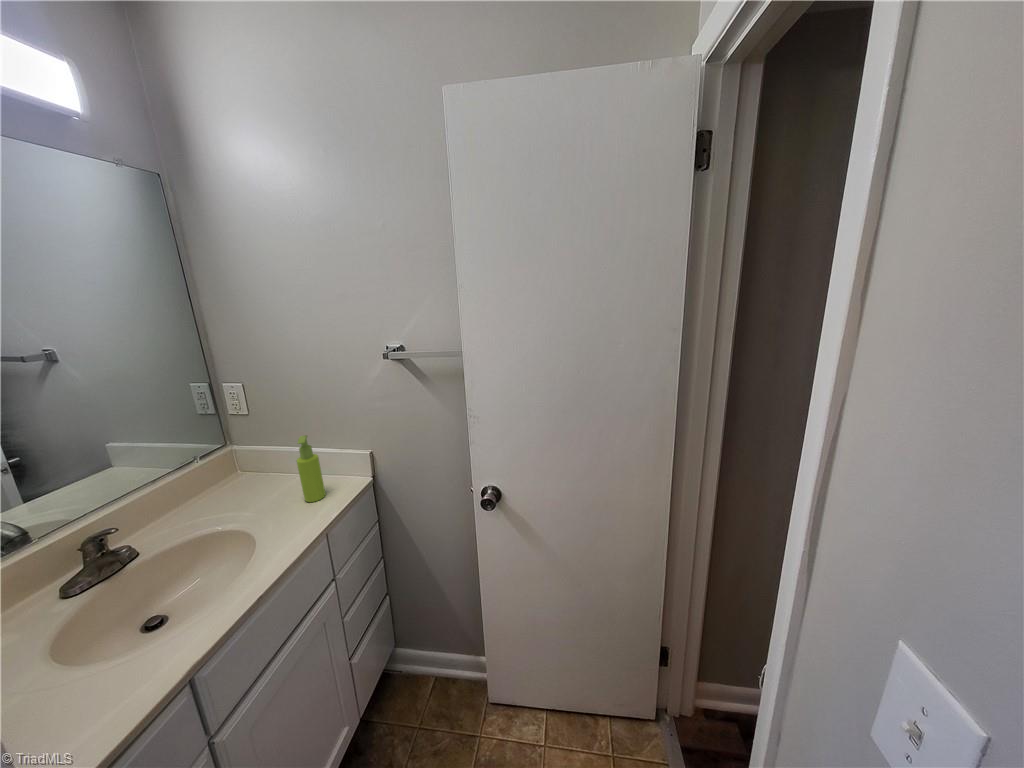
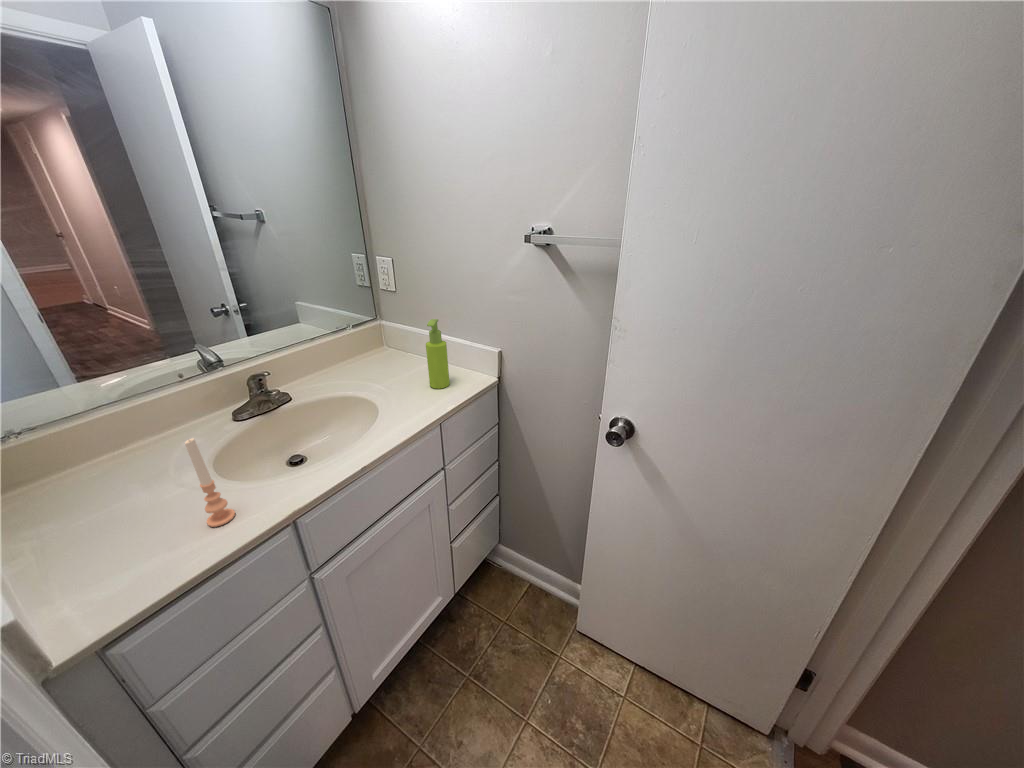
candle: none [59,620,116,720] -> present [185,438,235,527]

